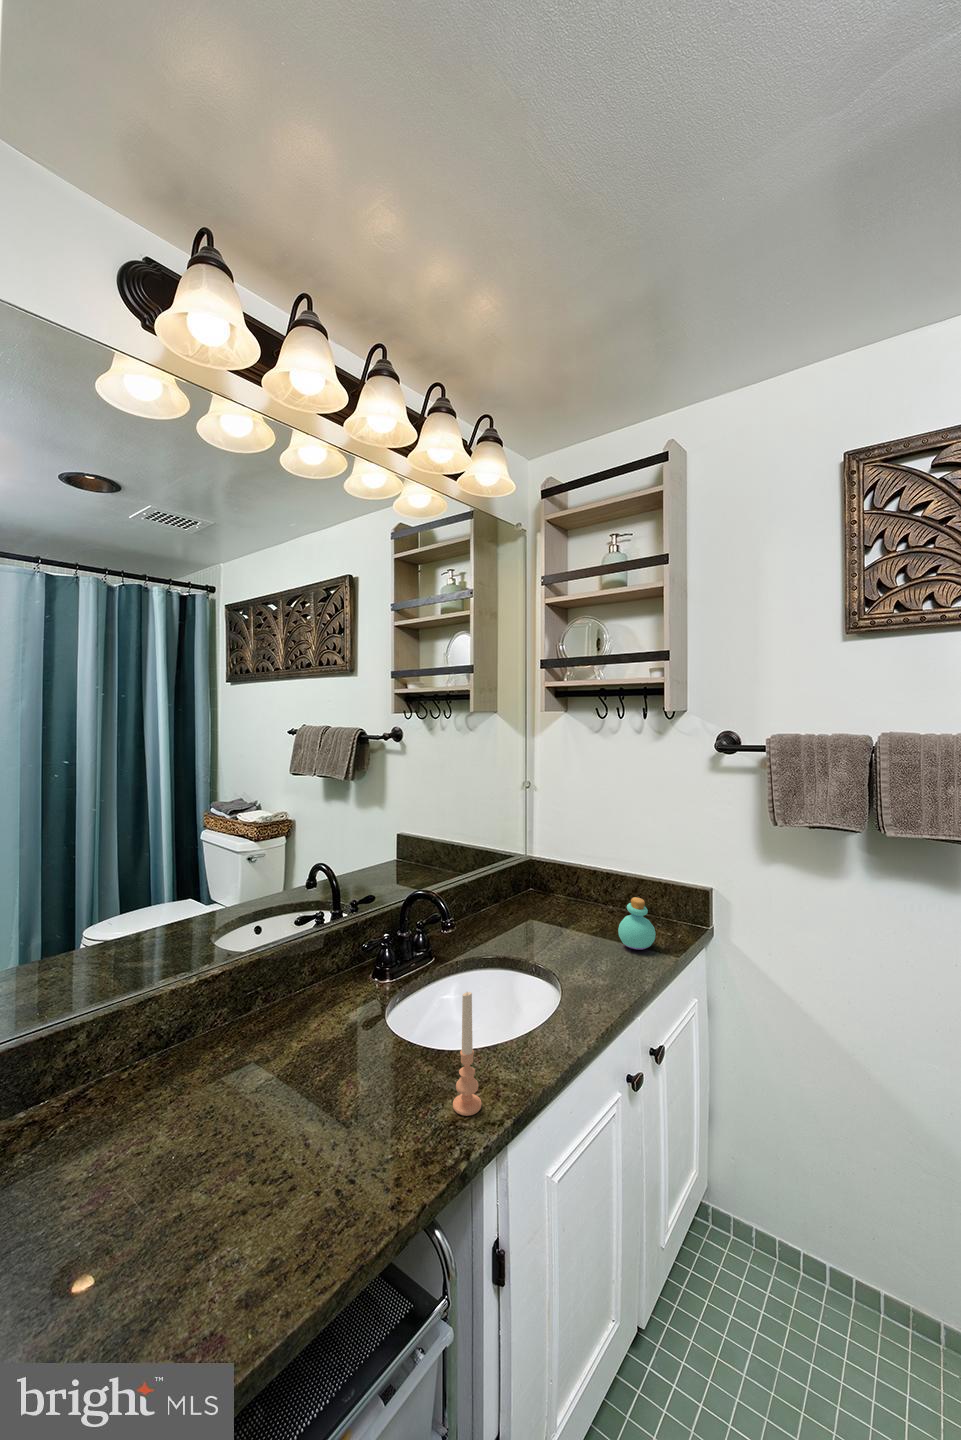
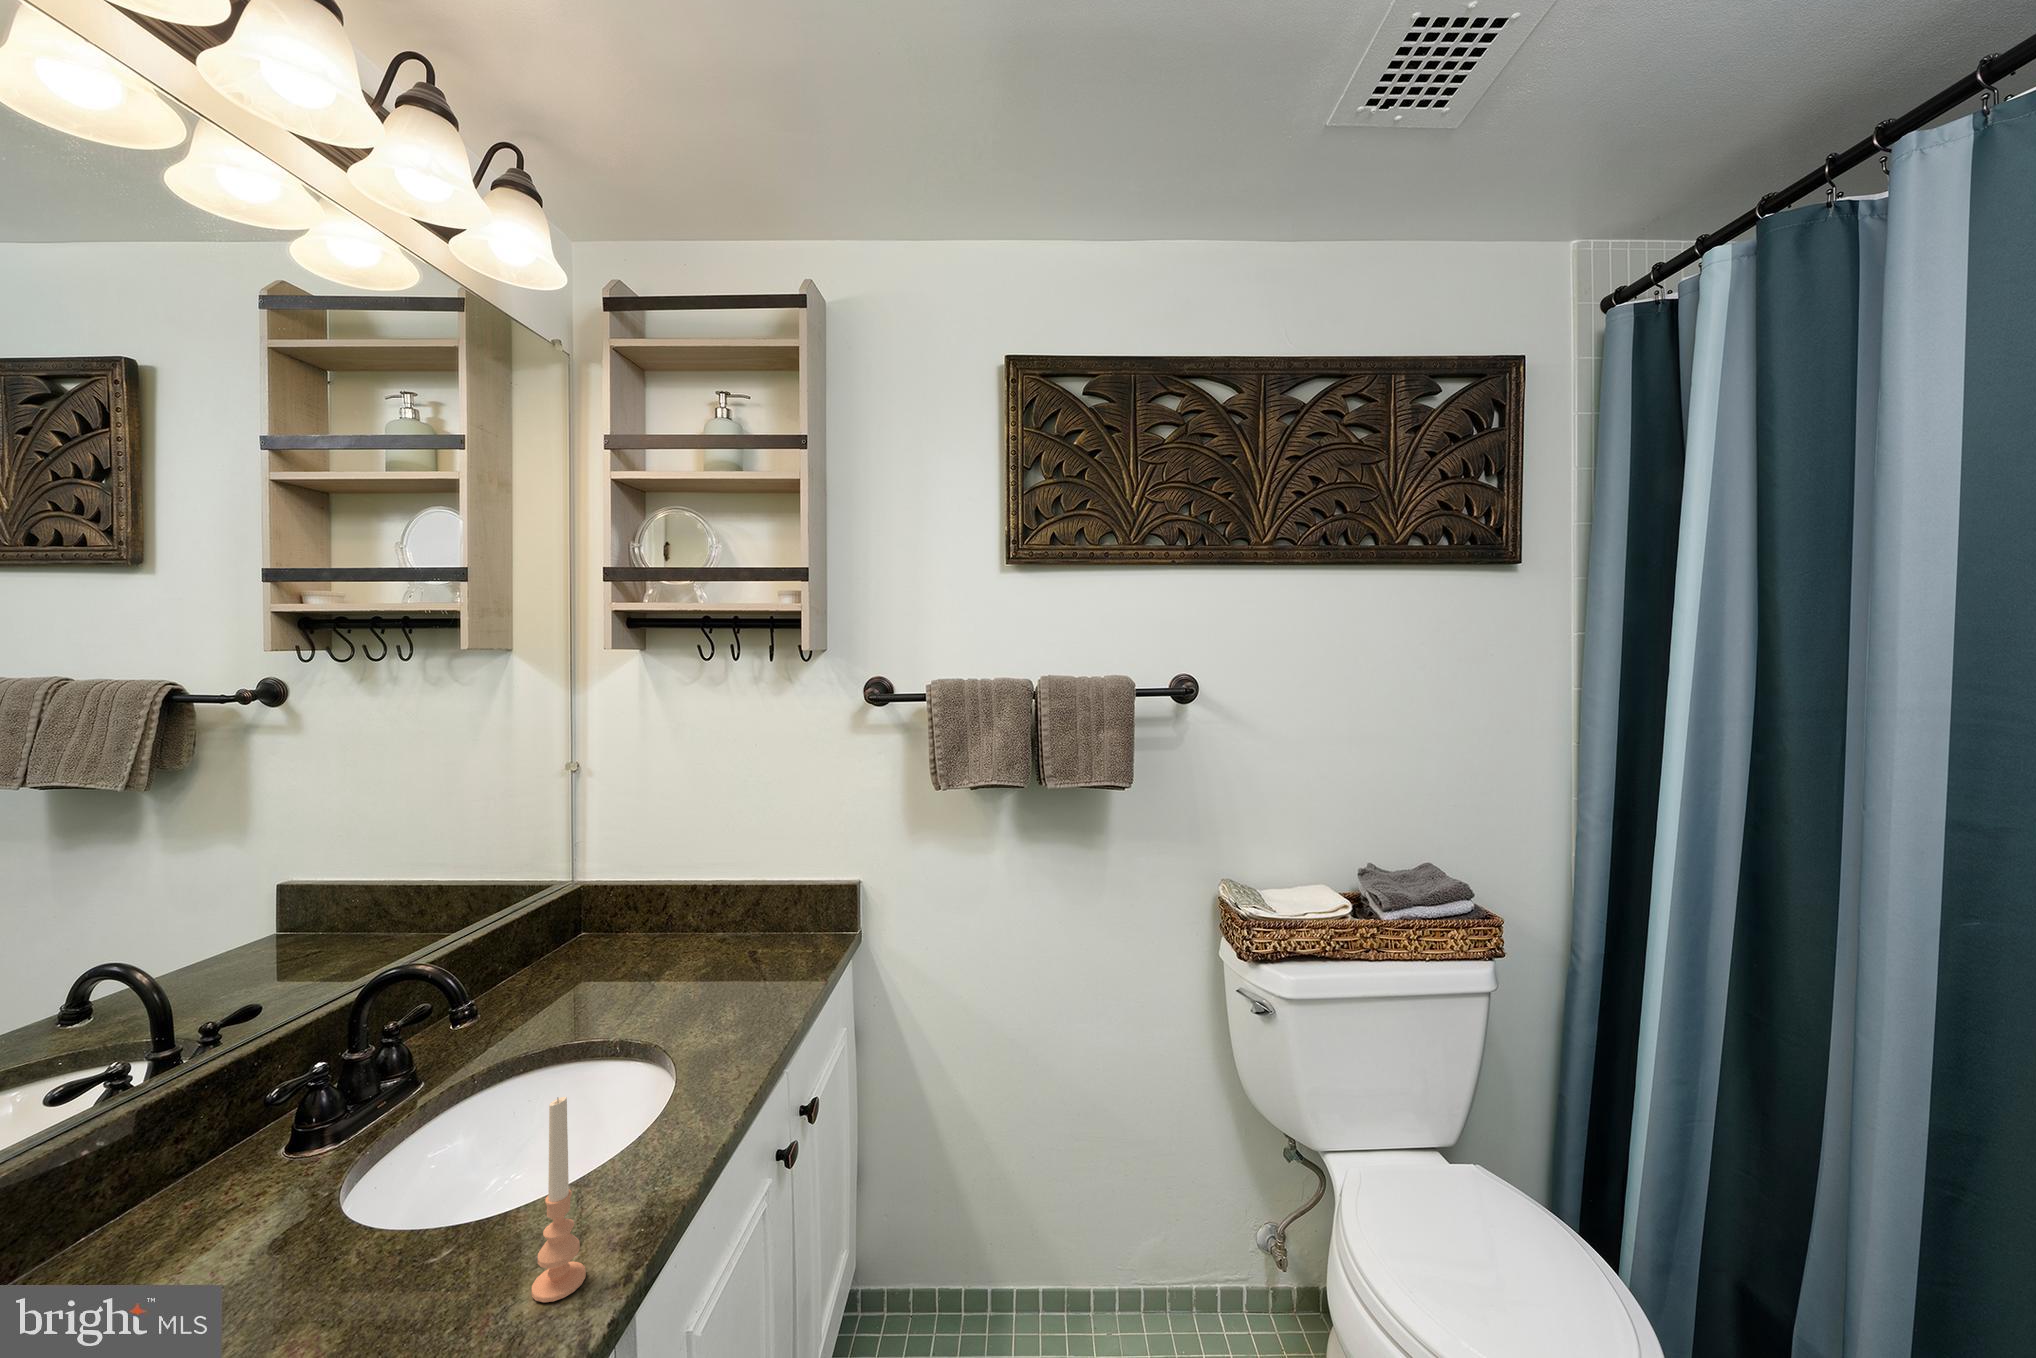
perfume bottle: present [618,897,656,950] -> none [744,908,797,981]

